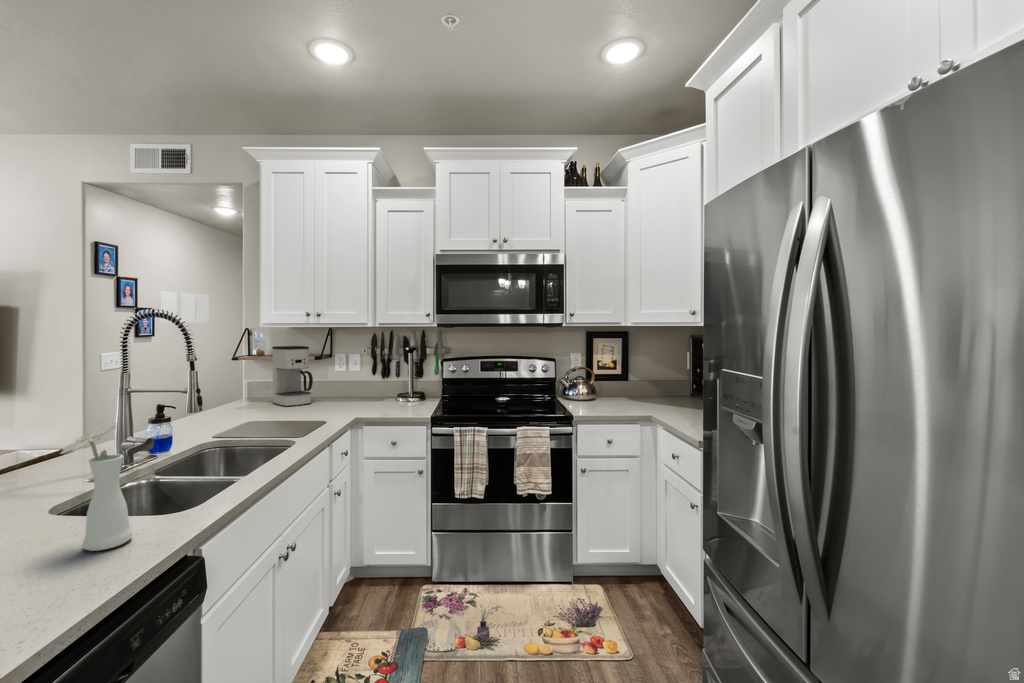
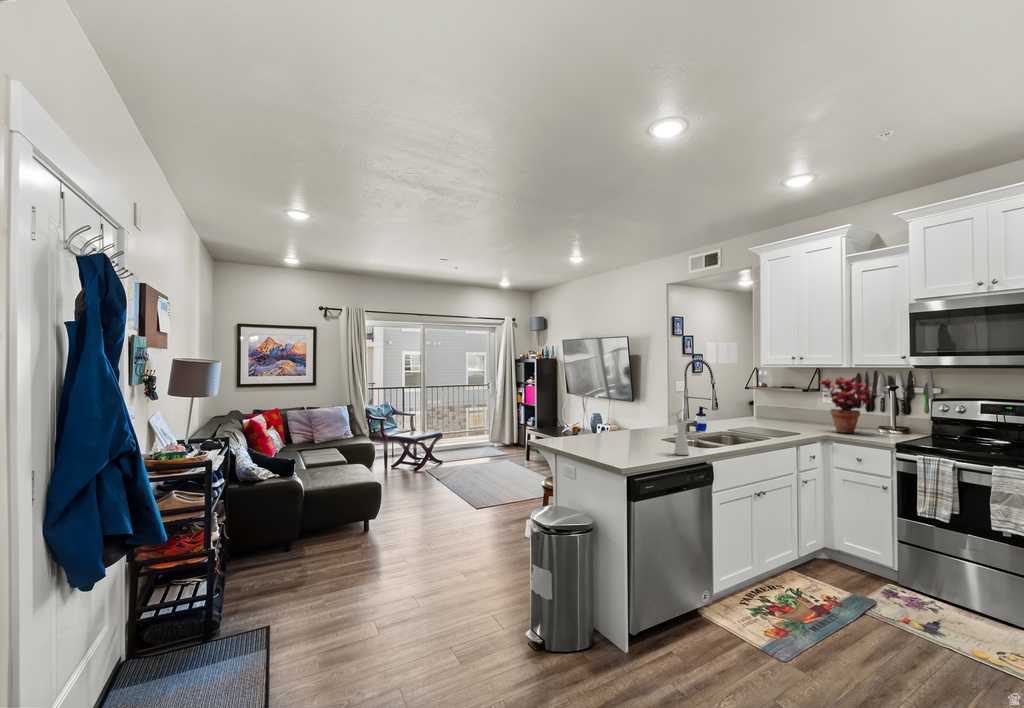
potted plant: none [337,339,403,409] -> present [818,378,876,433]
coffee maker: present [272,346,313,406] -> none [772,381,803,425]

